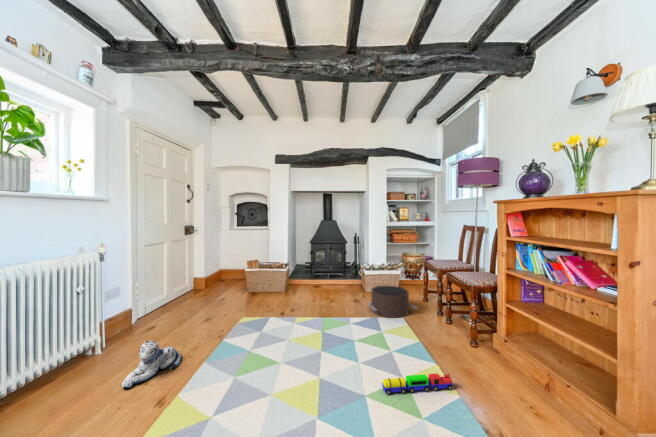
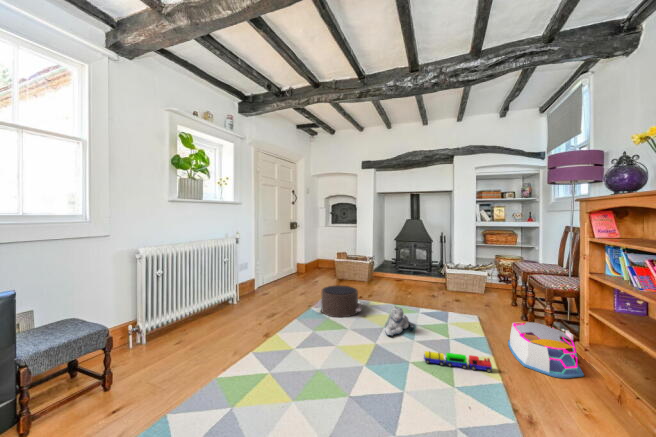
pouf: present [367,286,417,318] -> present [315,286,362,317]
storage bin: none [445,322,521,380] -> present [508,322,584,378]
plush toy: present [122,341,182,387] -> present [385,307,413,336]

